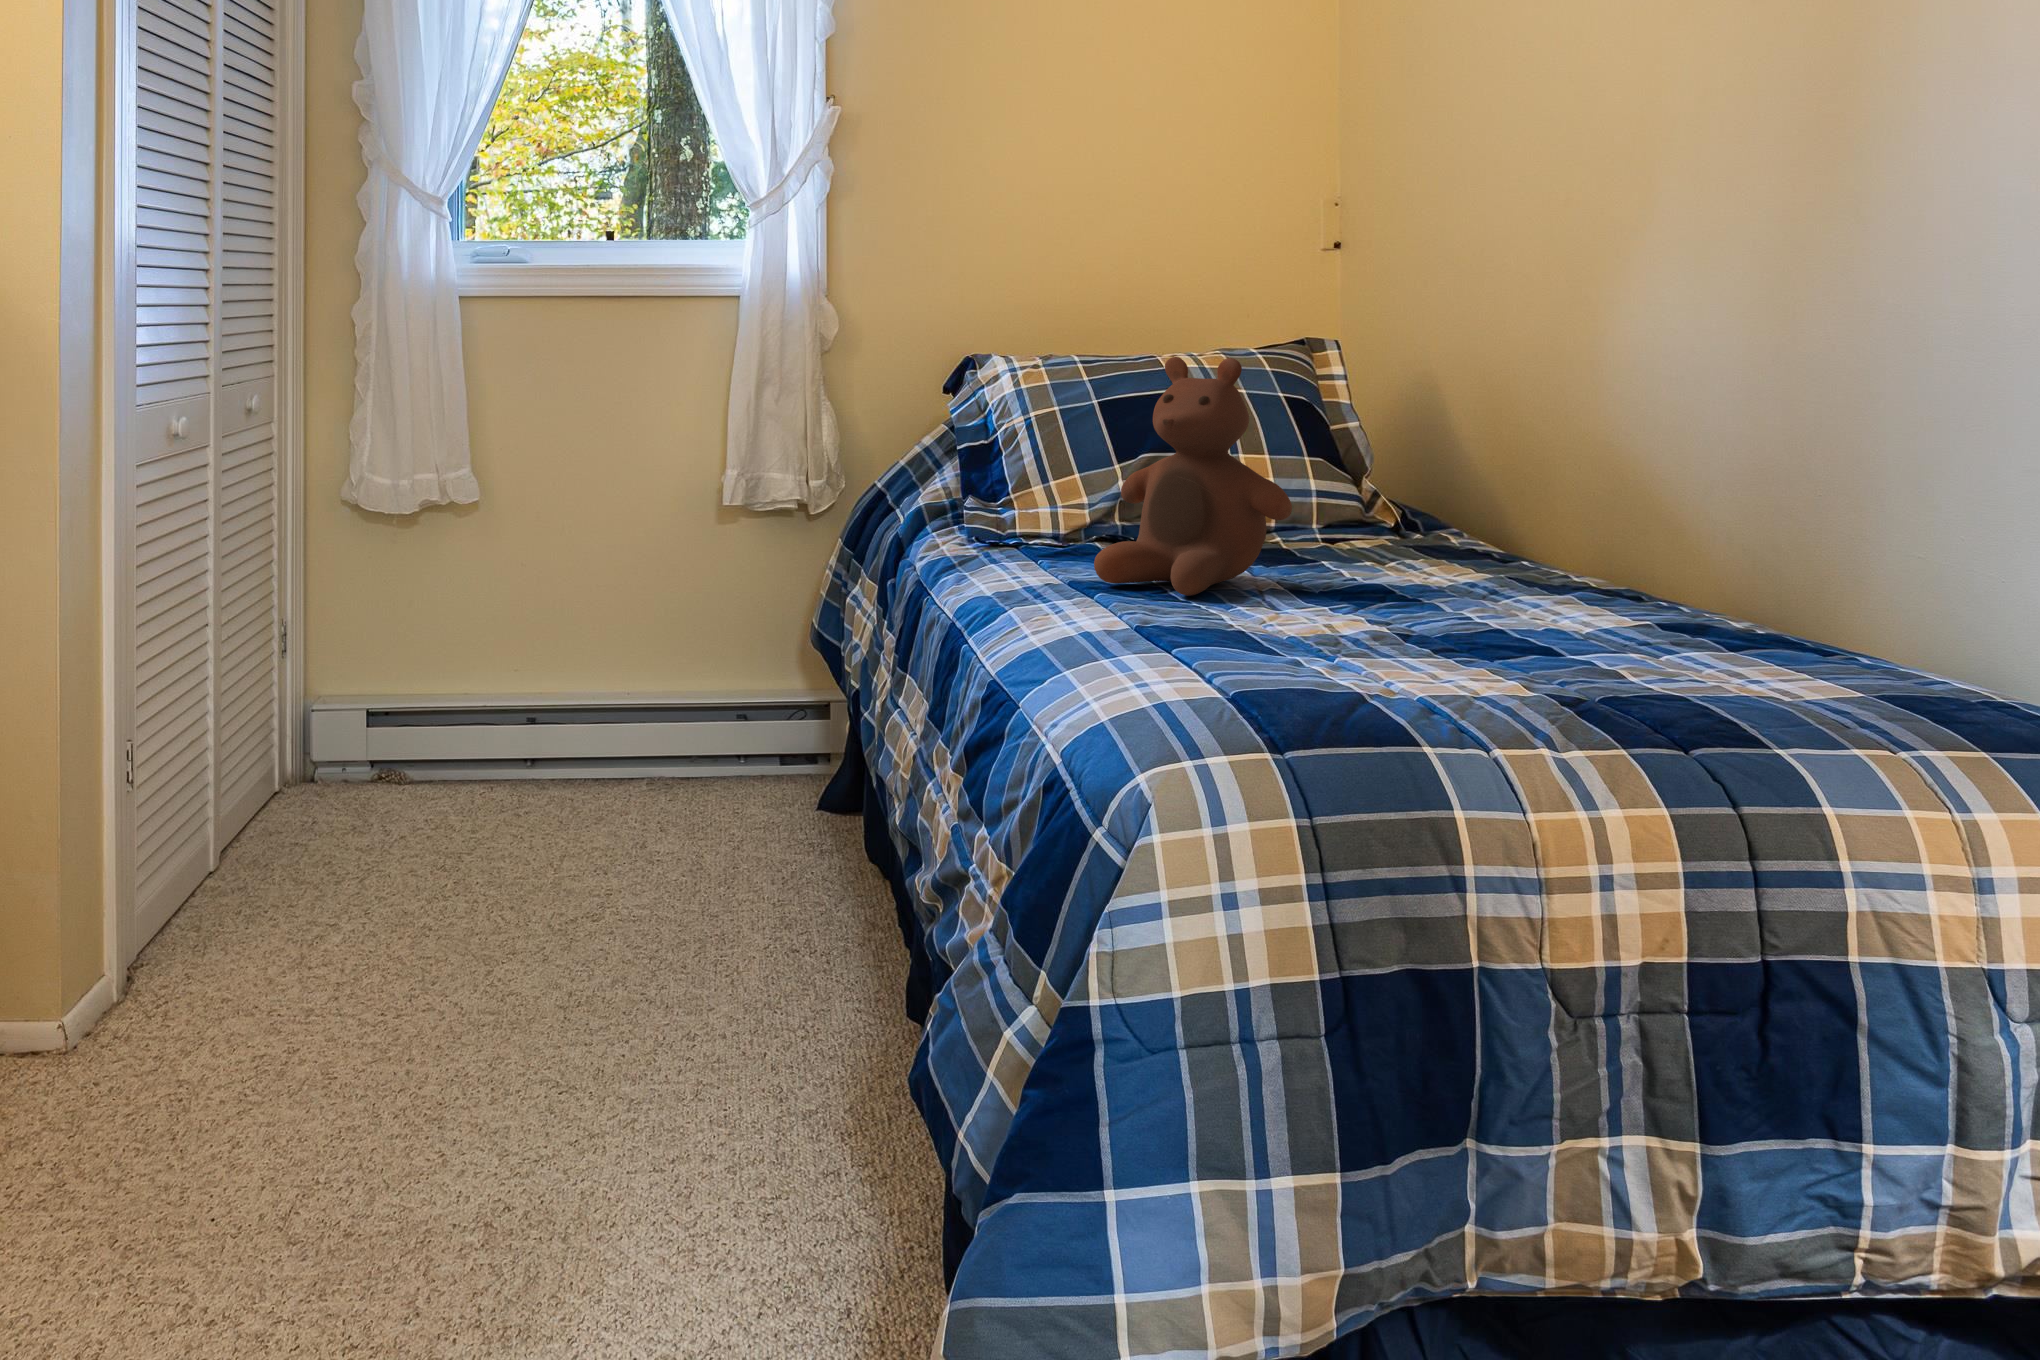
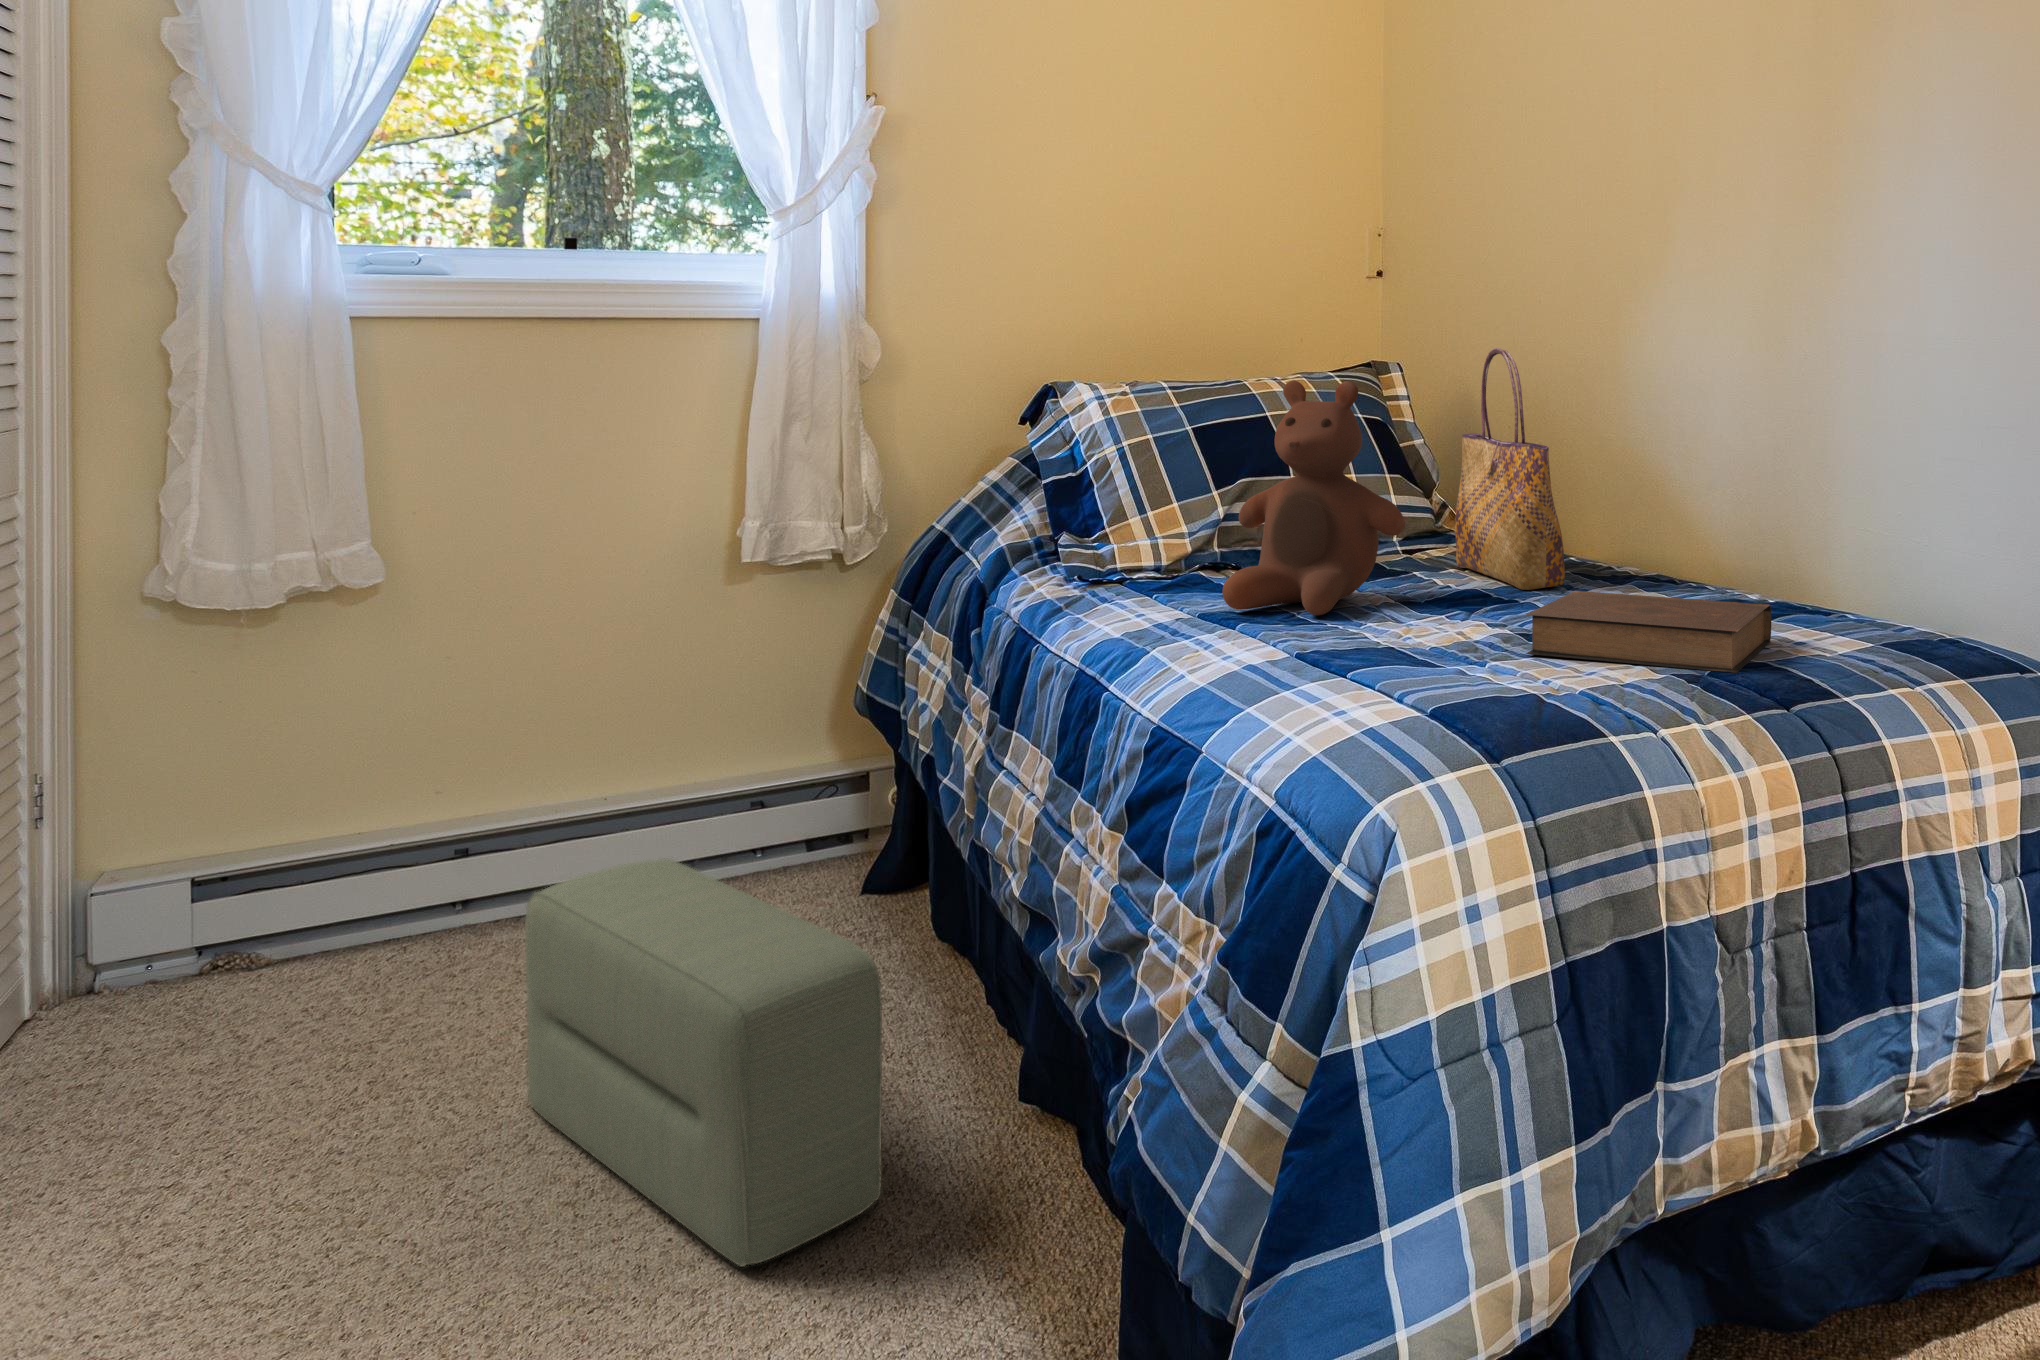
tote bag: none [1378,321,1498,590] -> present [1455,348,1565,590]
book: none [1389,594,1732,706] -> present [1526,591,1771,673]
pouf: none [545,743,774,1077] -> present [525,859,882,1267]

